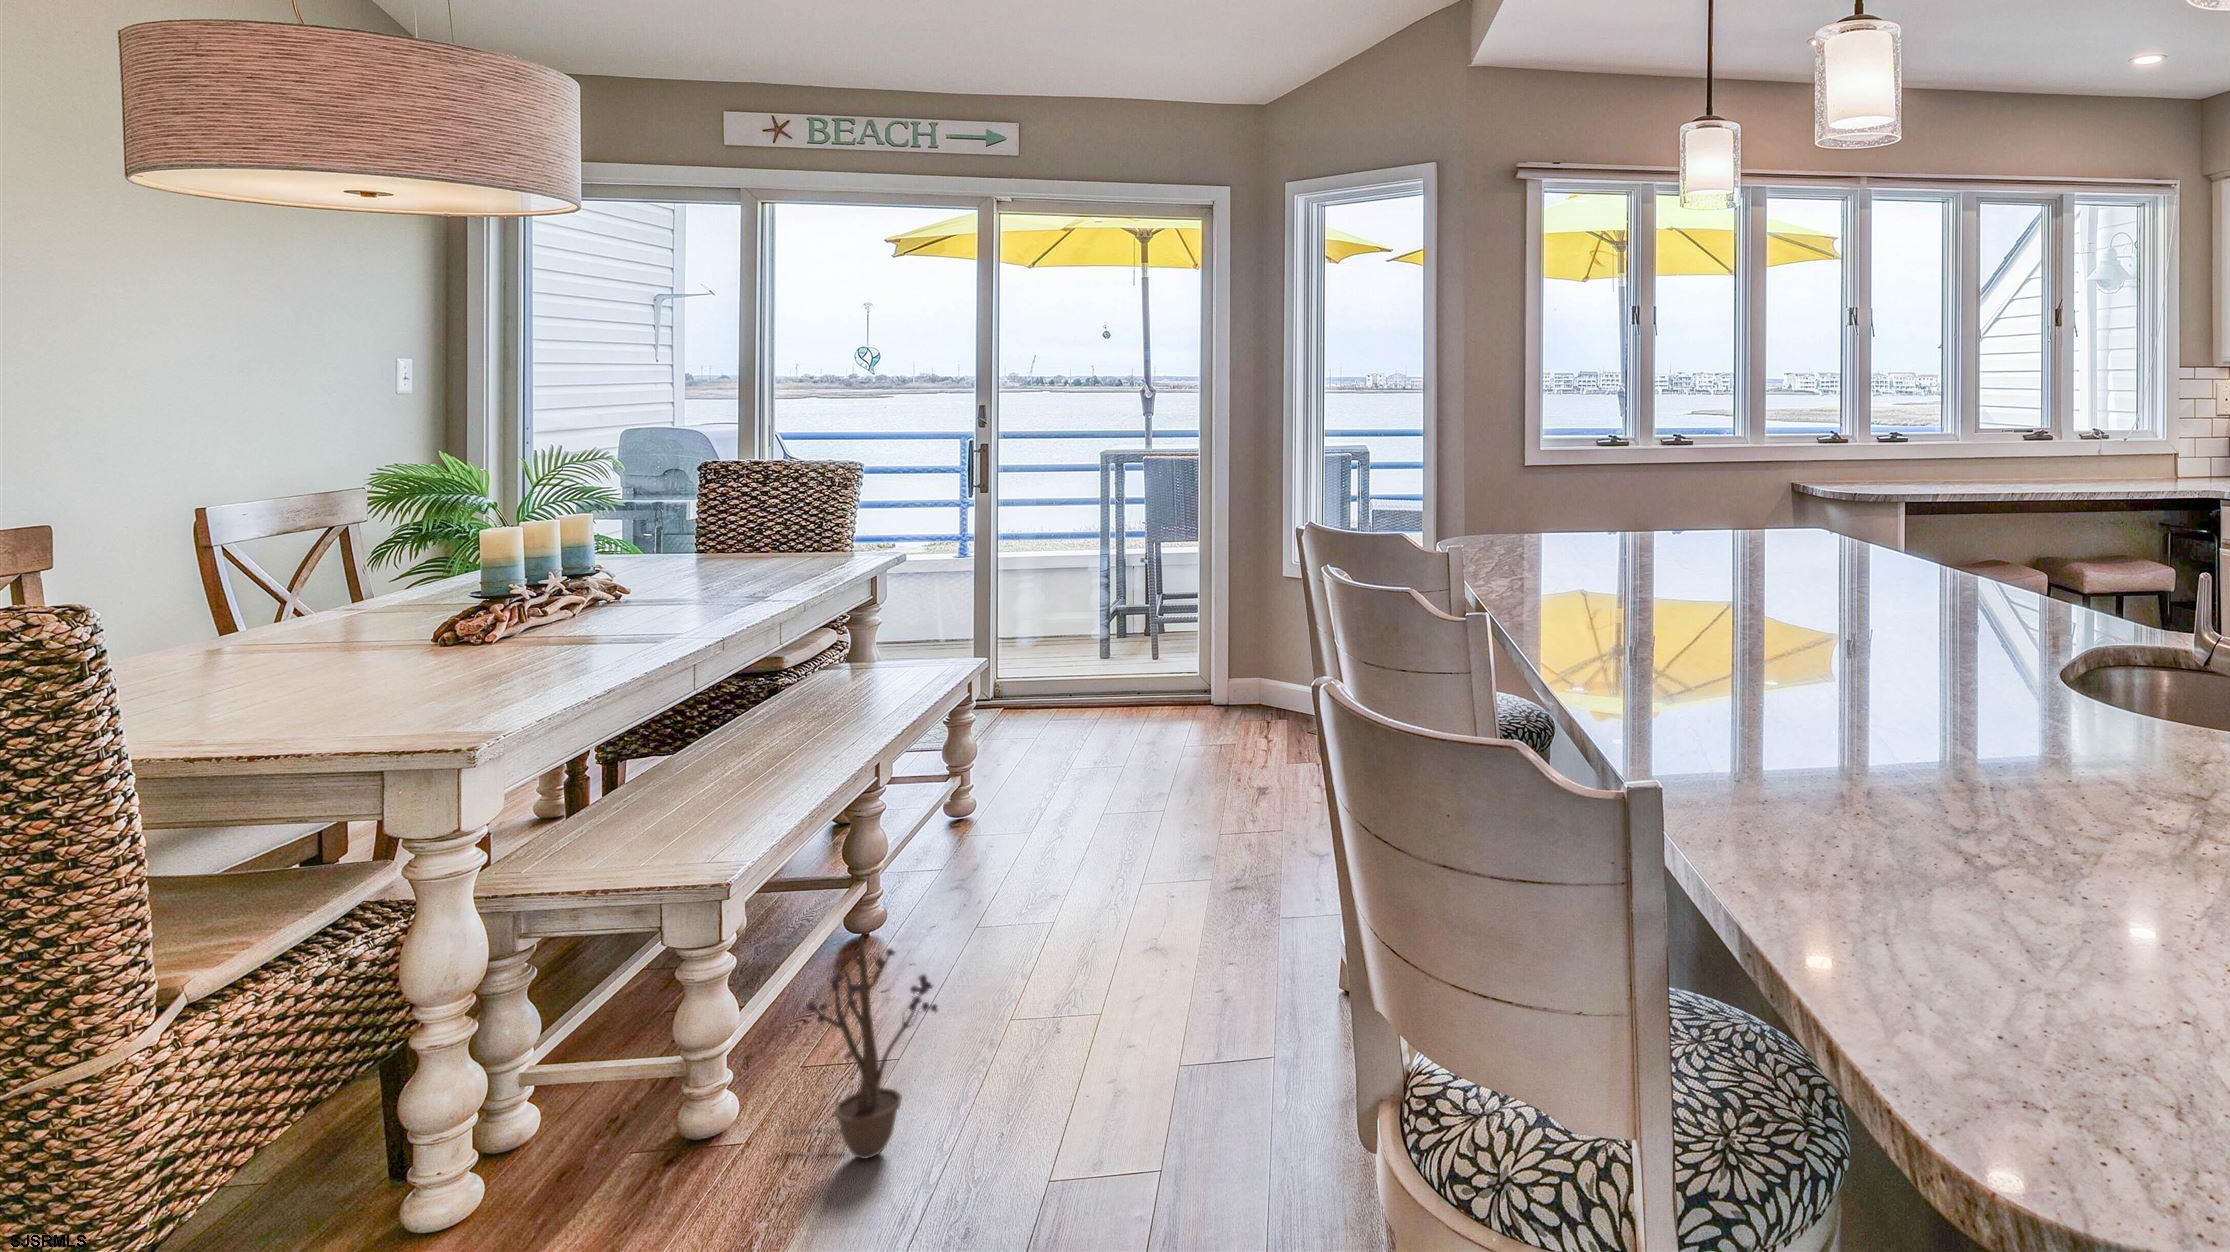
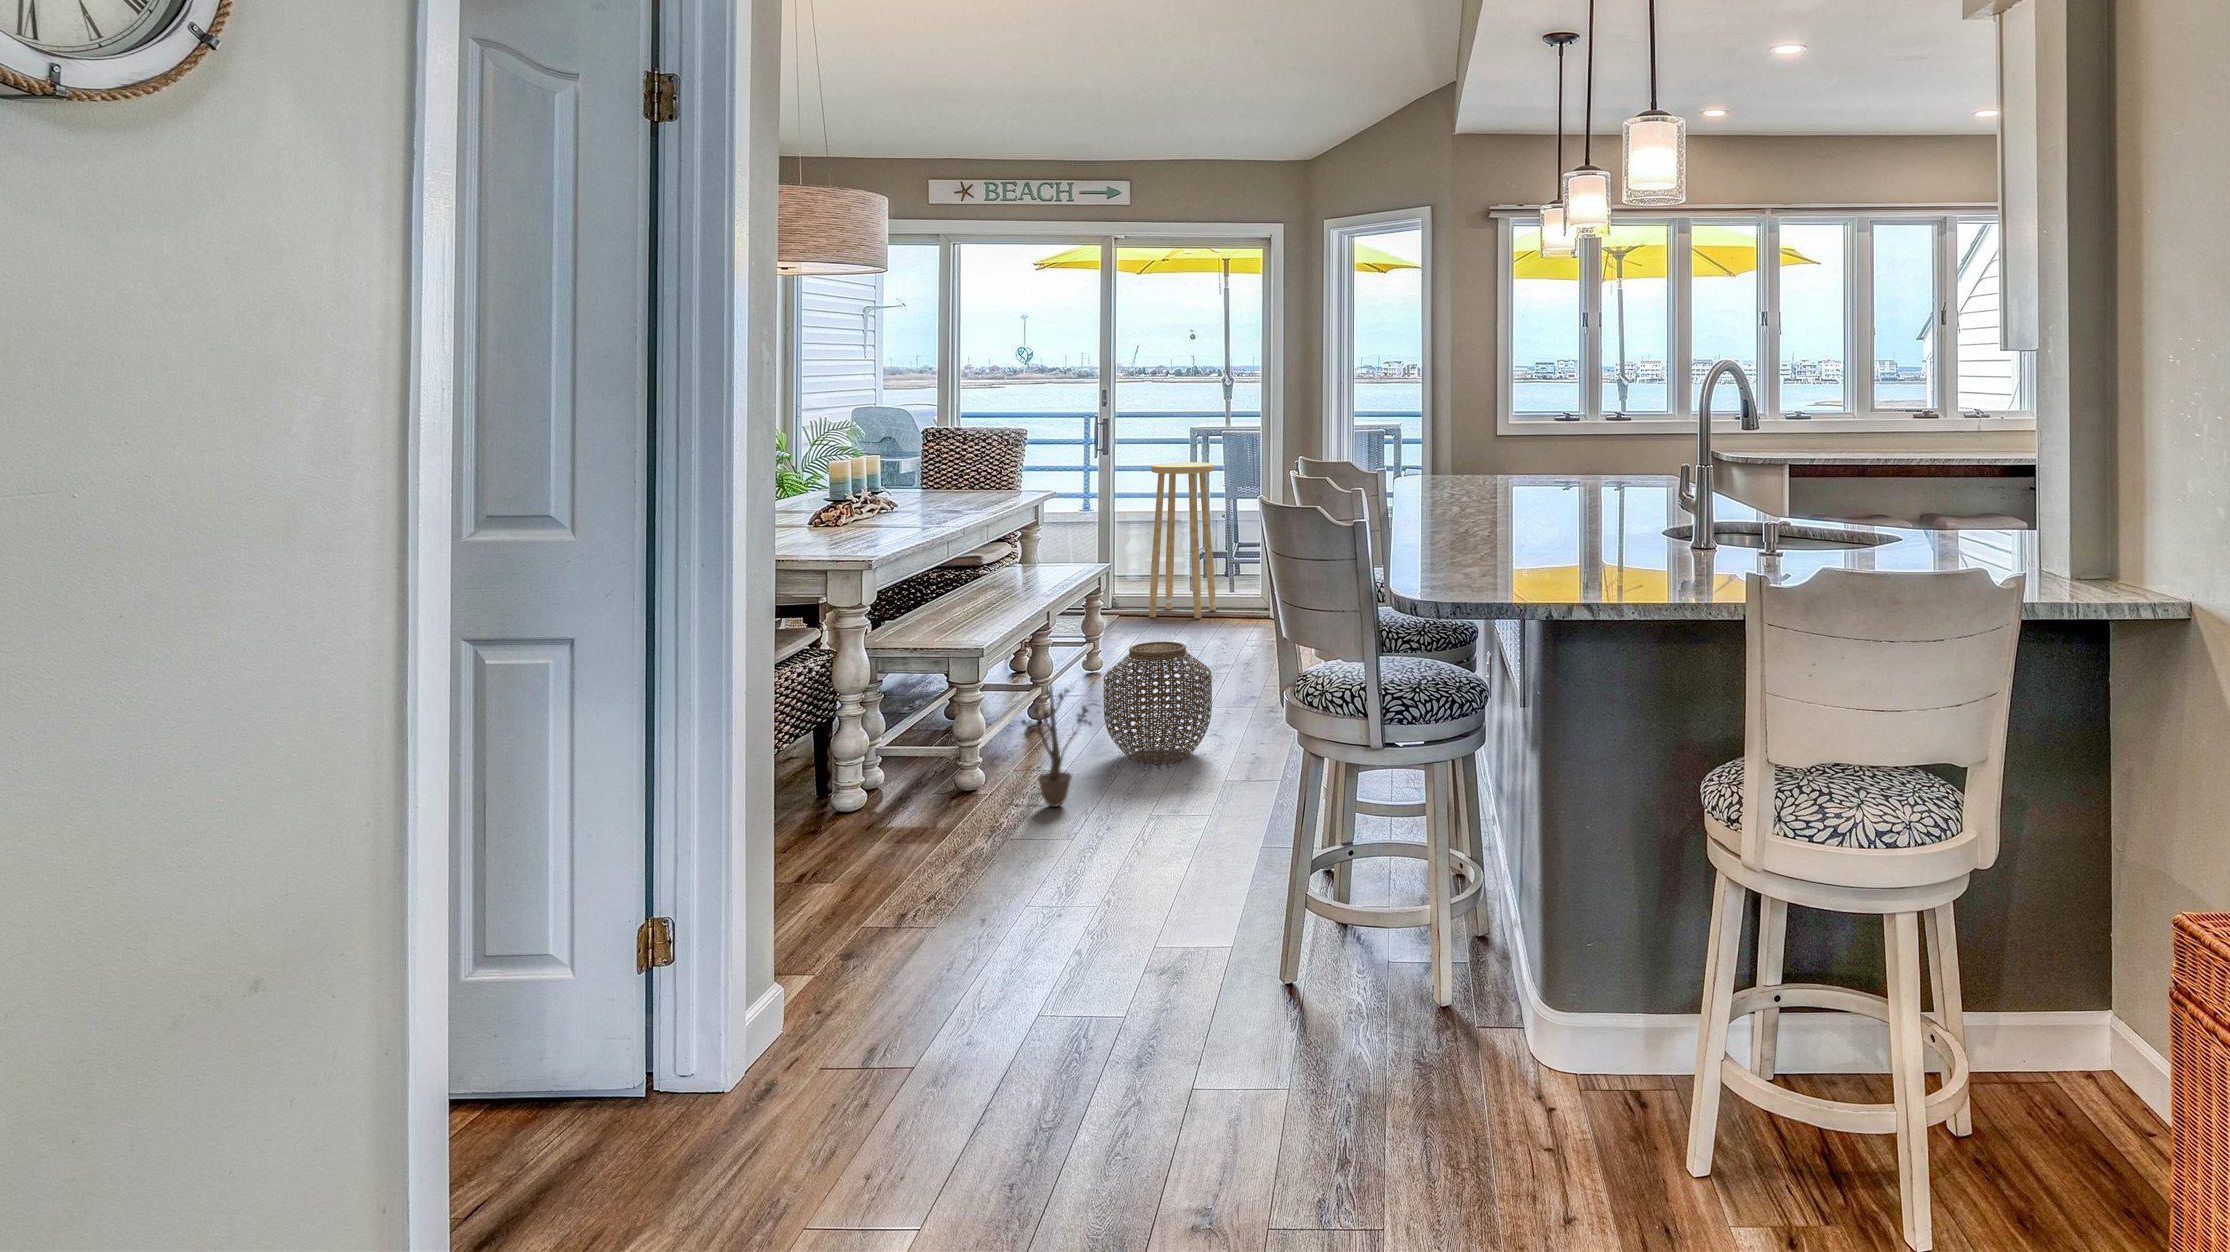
stool: none [1043,497,1135,707] -> present [1149,462,1216,619]
woven basket: none [965,814,1146,1025] -> present [1103,642,1212,764]

